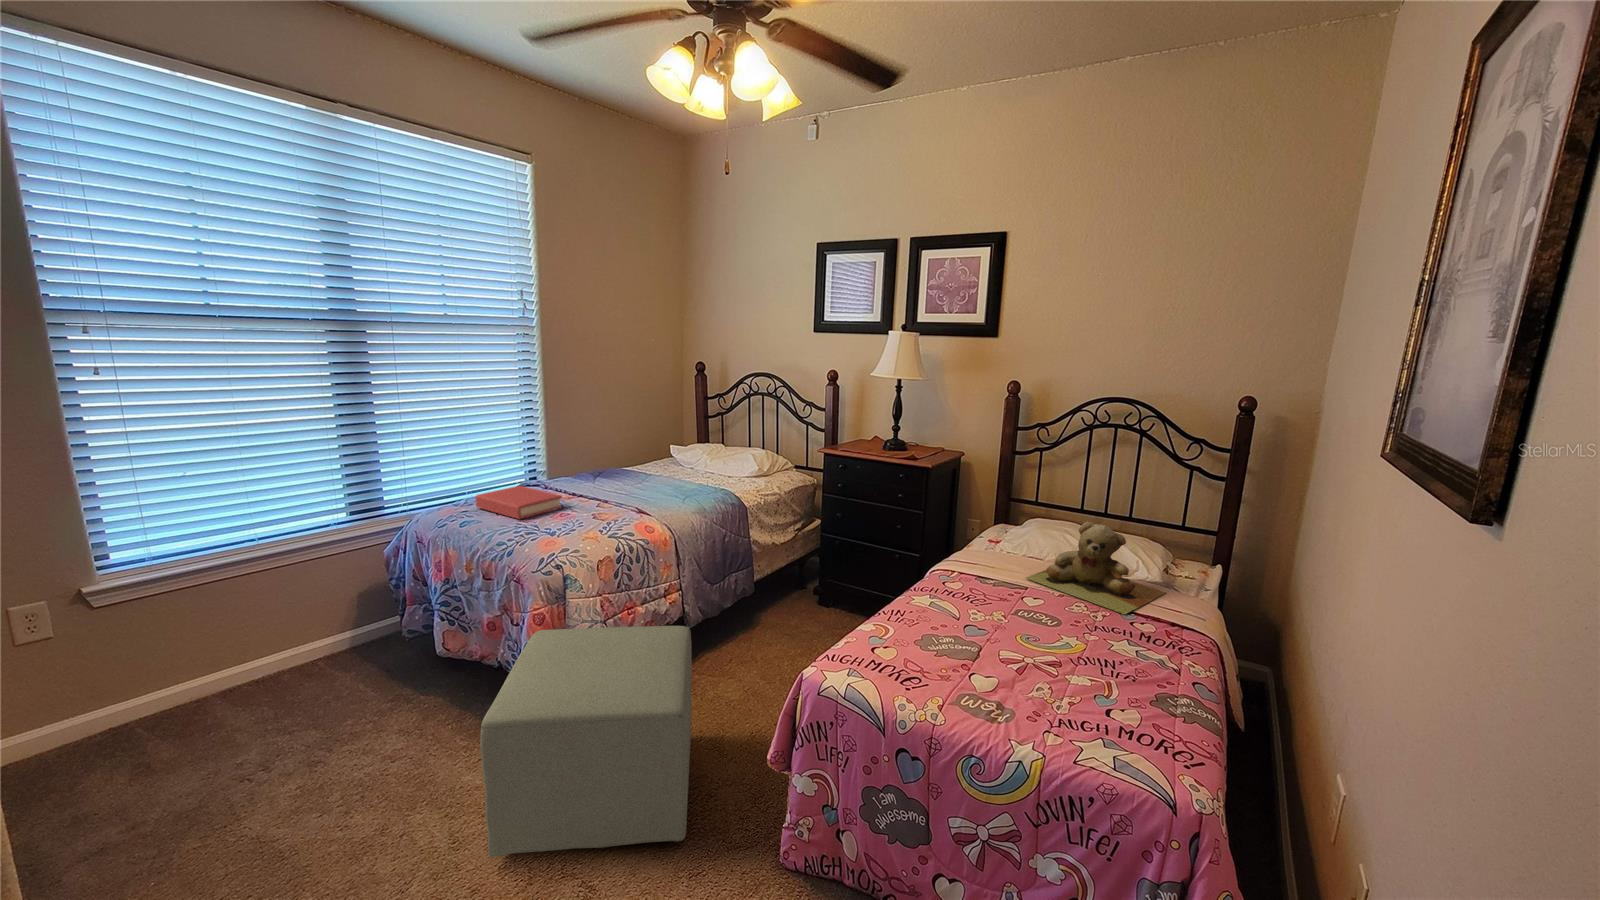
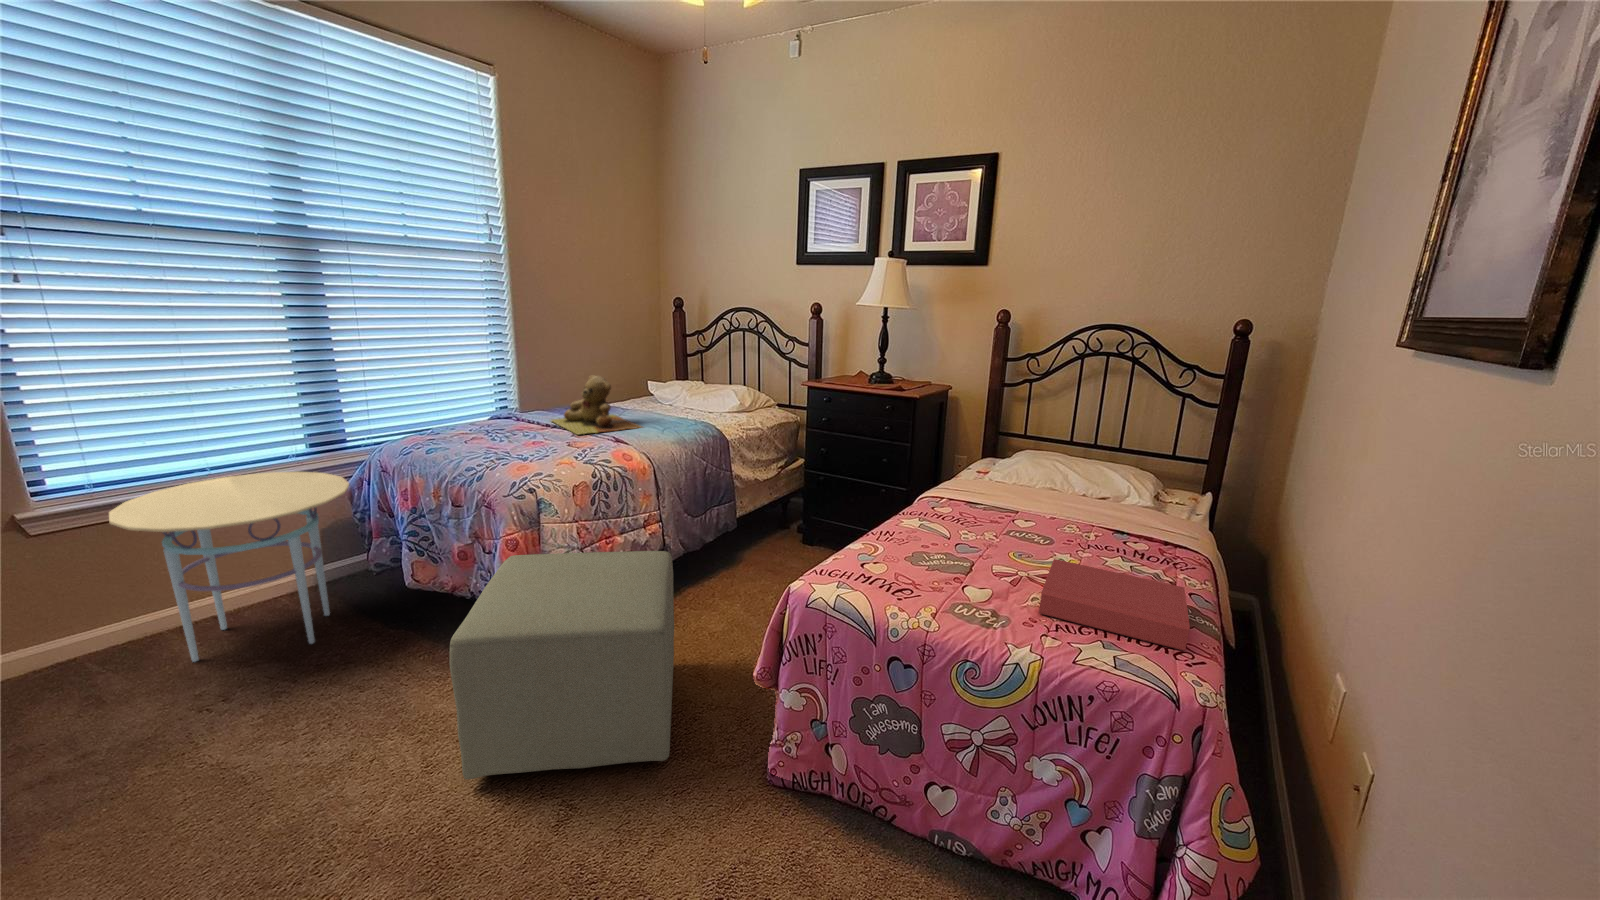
hardback book: present [475,486,562,520] -> present [1039,559,1190,651]
teddy bear: present [1026,522,1166,614] -> present [551,375,642,434]
side table: none [169,541,387,728] -> present [109,471,349,662]

